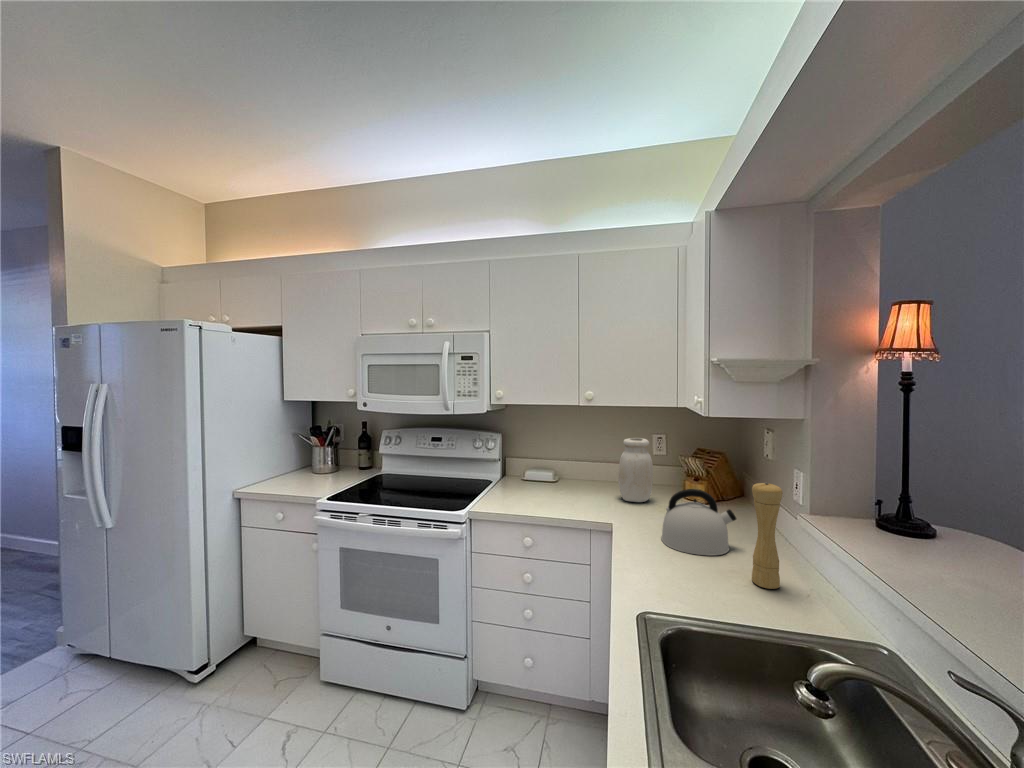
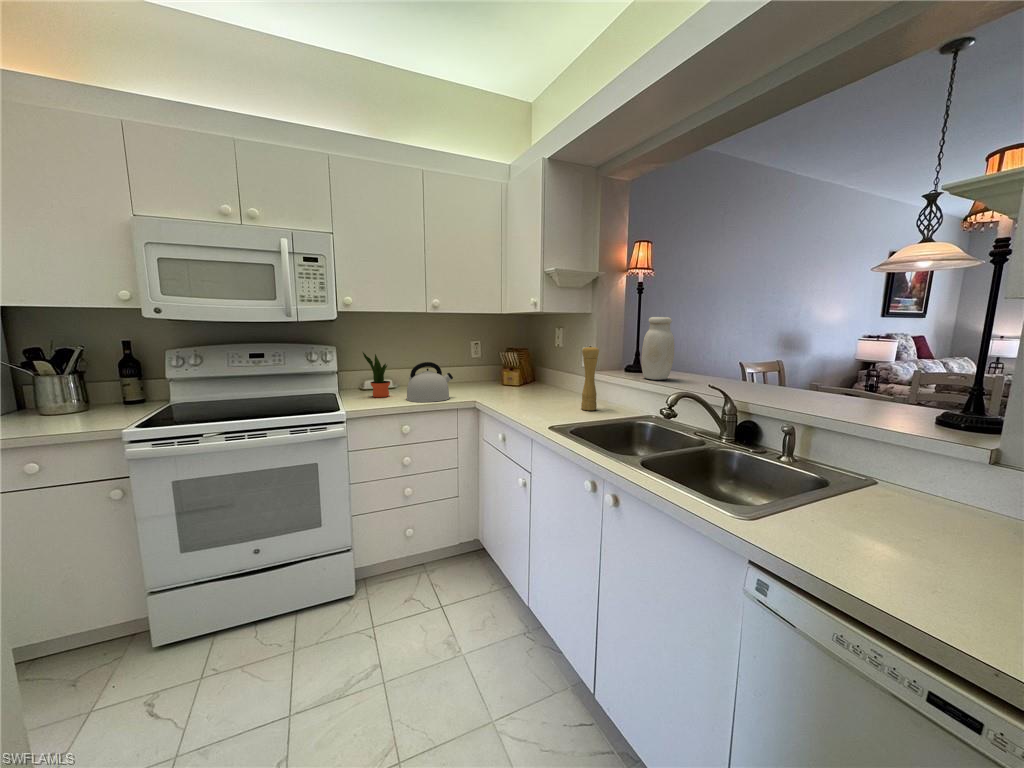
jar: present [618,438,653,502] -> present [641,317,674,380]
potted plant: none [514,444,542,494] -> present [363,353,390,397]
kettle: present [661,489,736,556] -> present [406,362,453,402]

